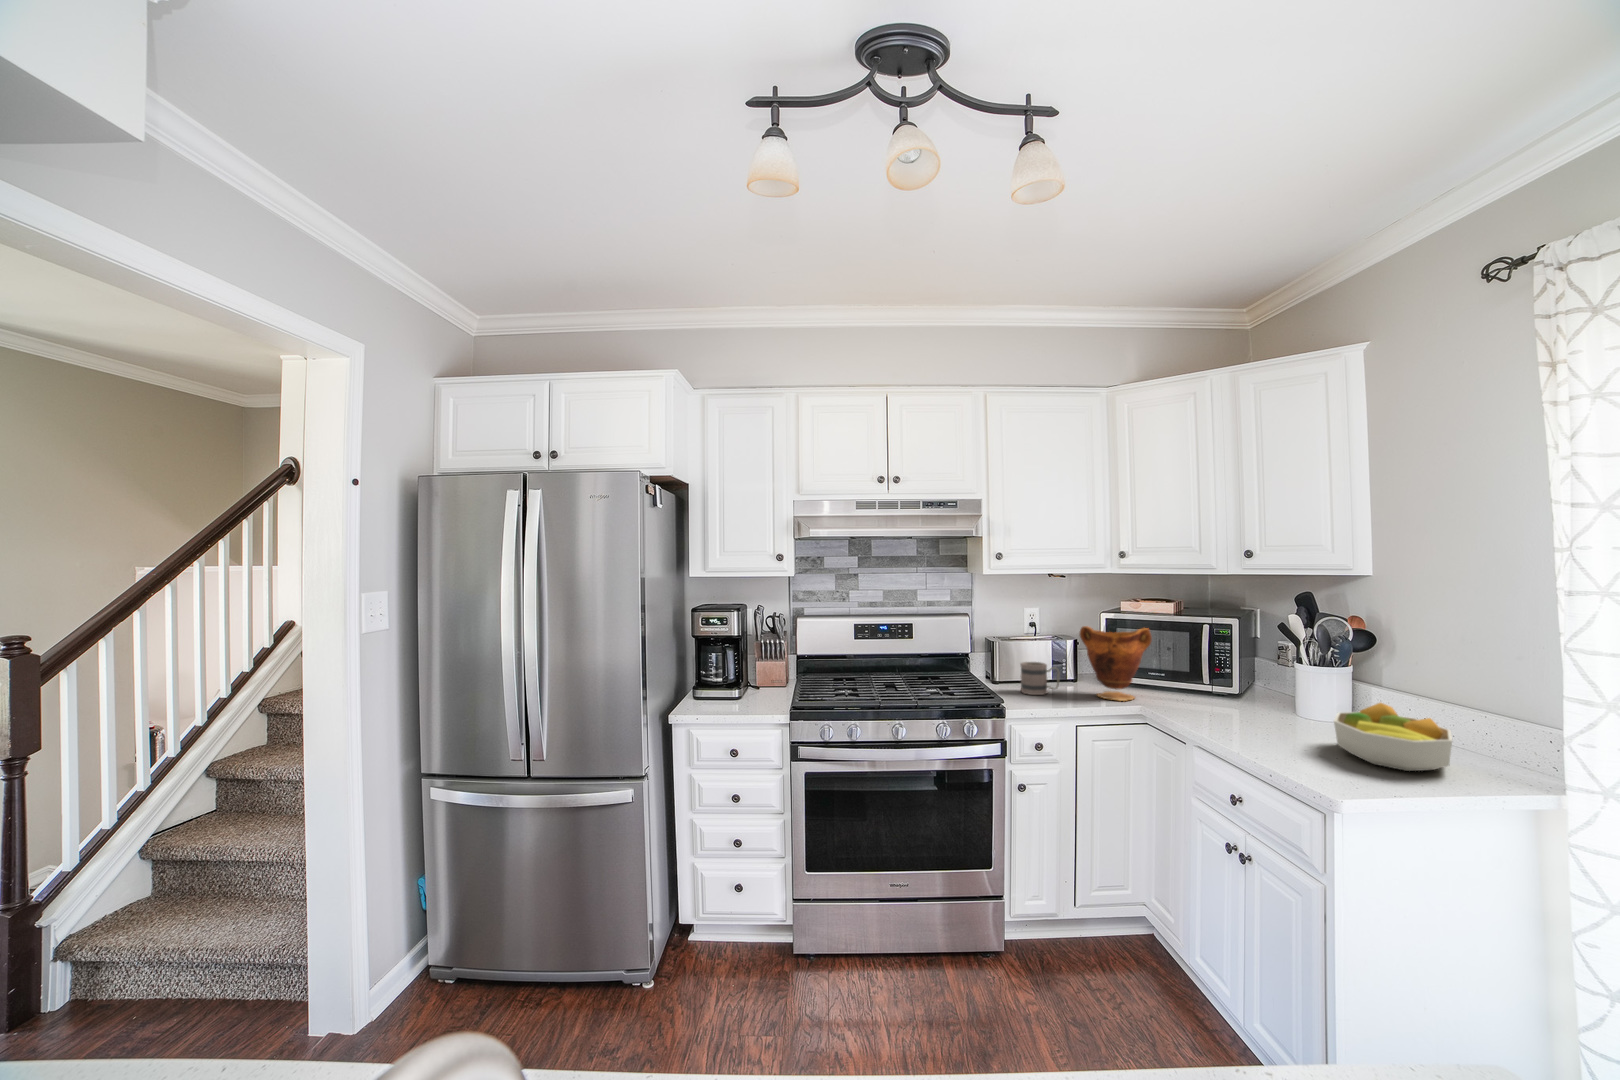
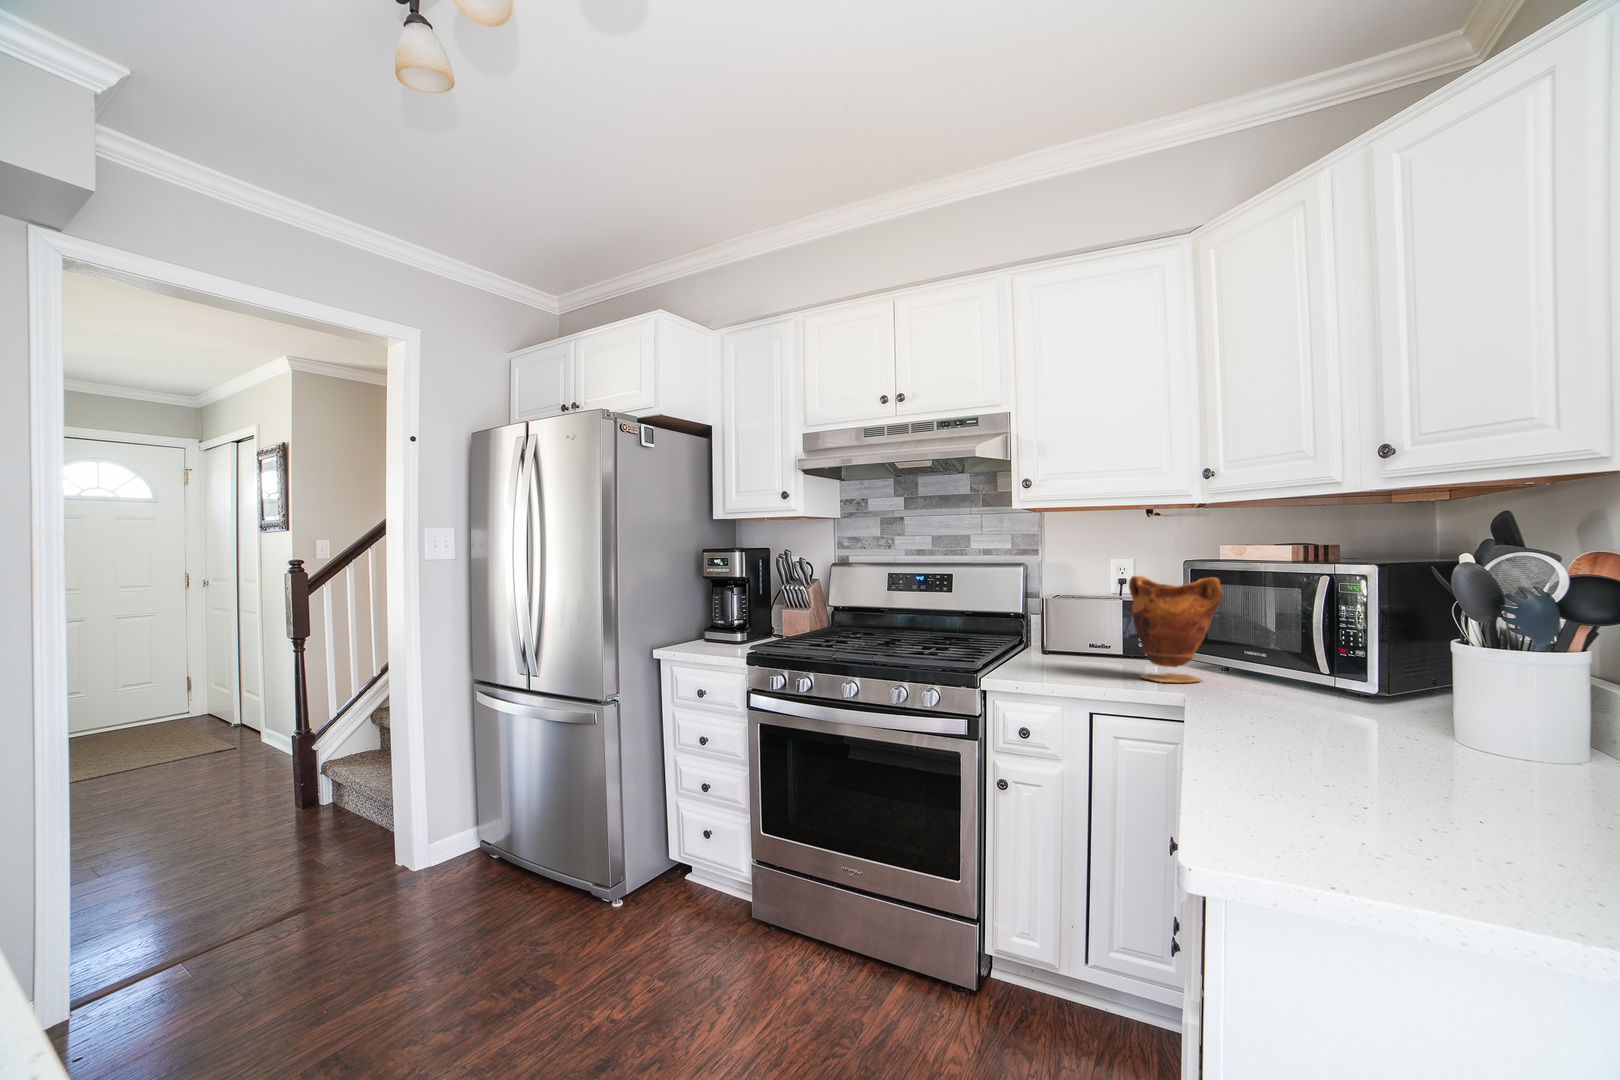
mug: present [1020,662,1060,695] -> none [1049,625,1097,669]
fruit bowl: present [1334,703,1452,771] -> none [1280,678,1487,788]

